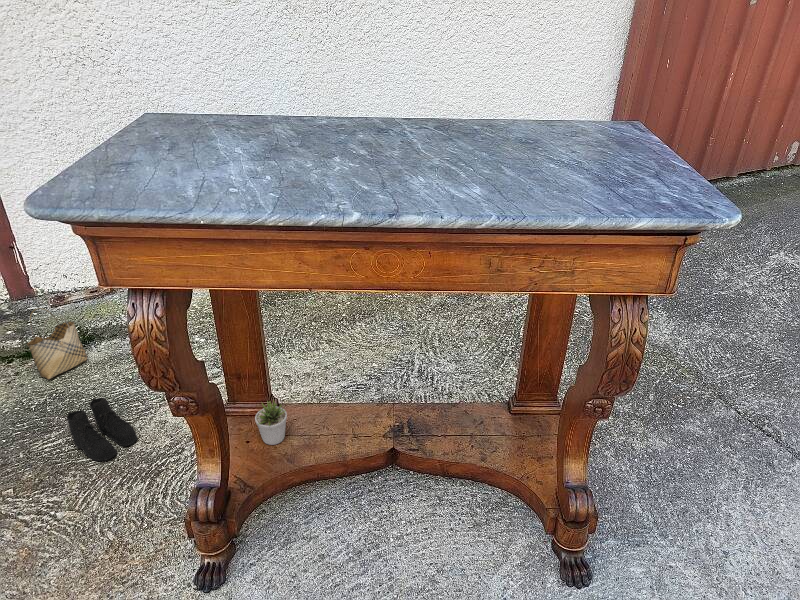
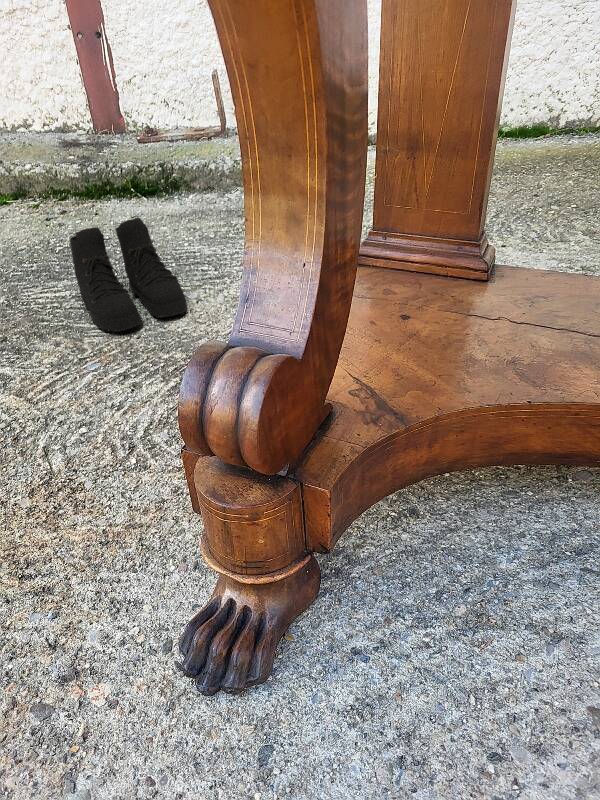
woven basket: present [27,308,87,379] -> none [68,93,161,220]
potted plant: present [255,401,287,445] -> none [439,200,540,343]

